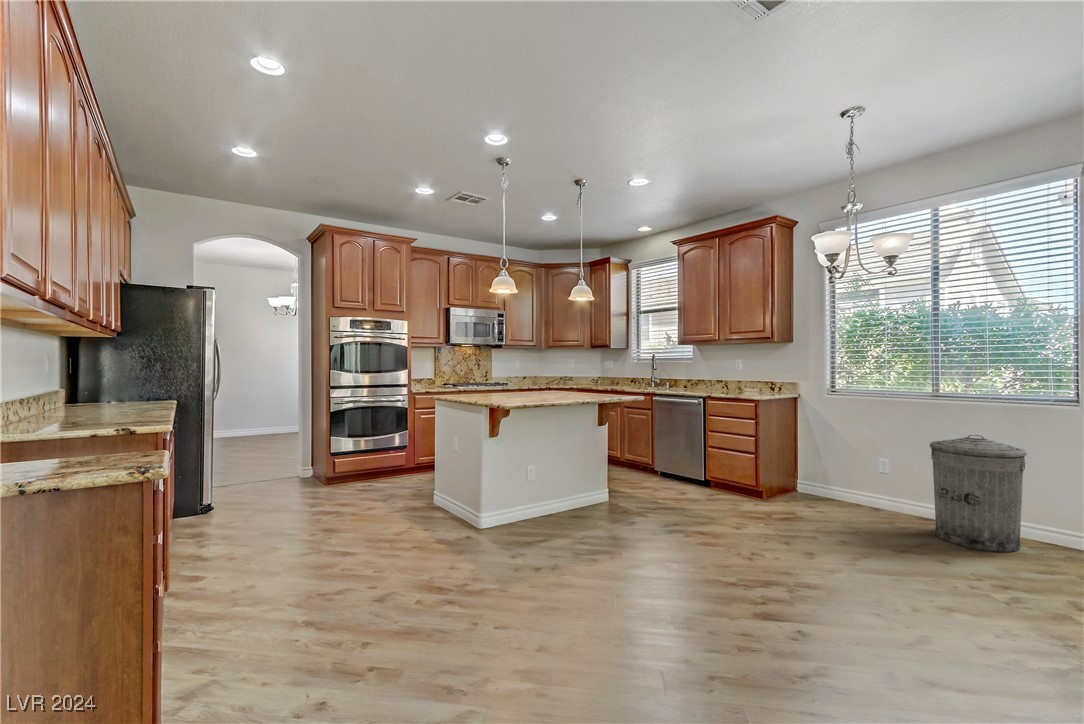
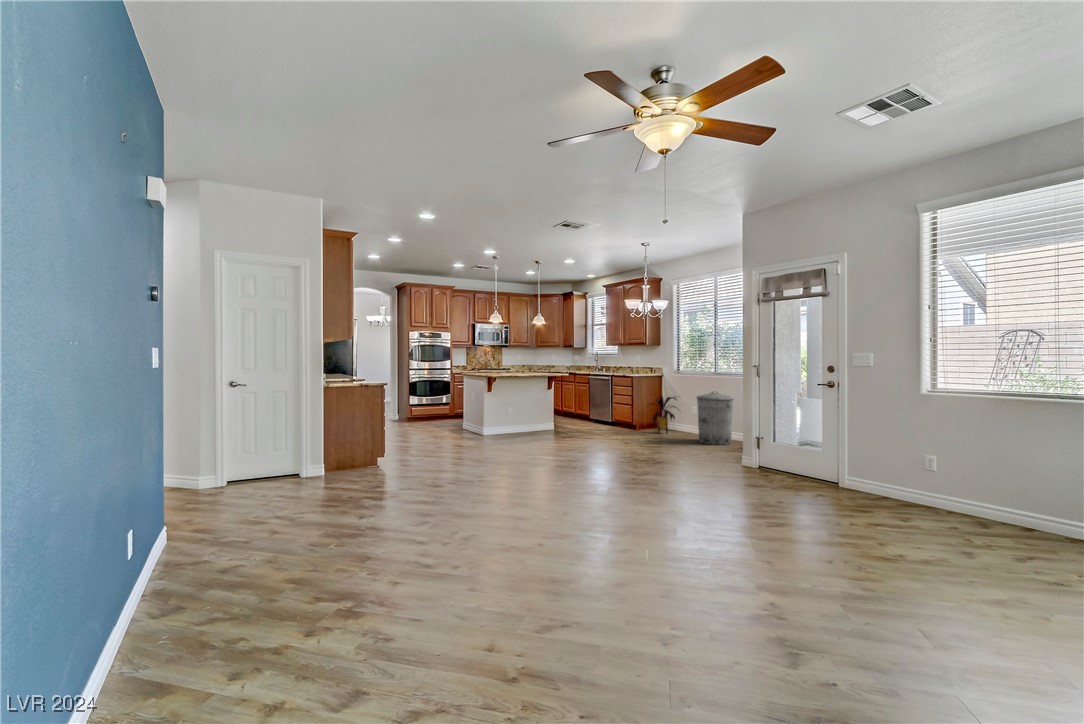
house plant: none [791,438,868,512] -> present [653,396,677,433]

